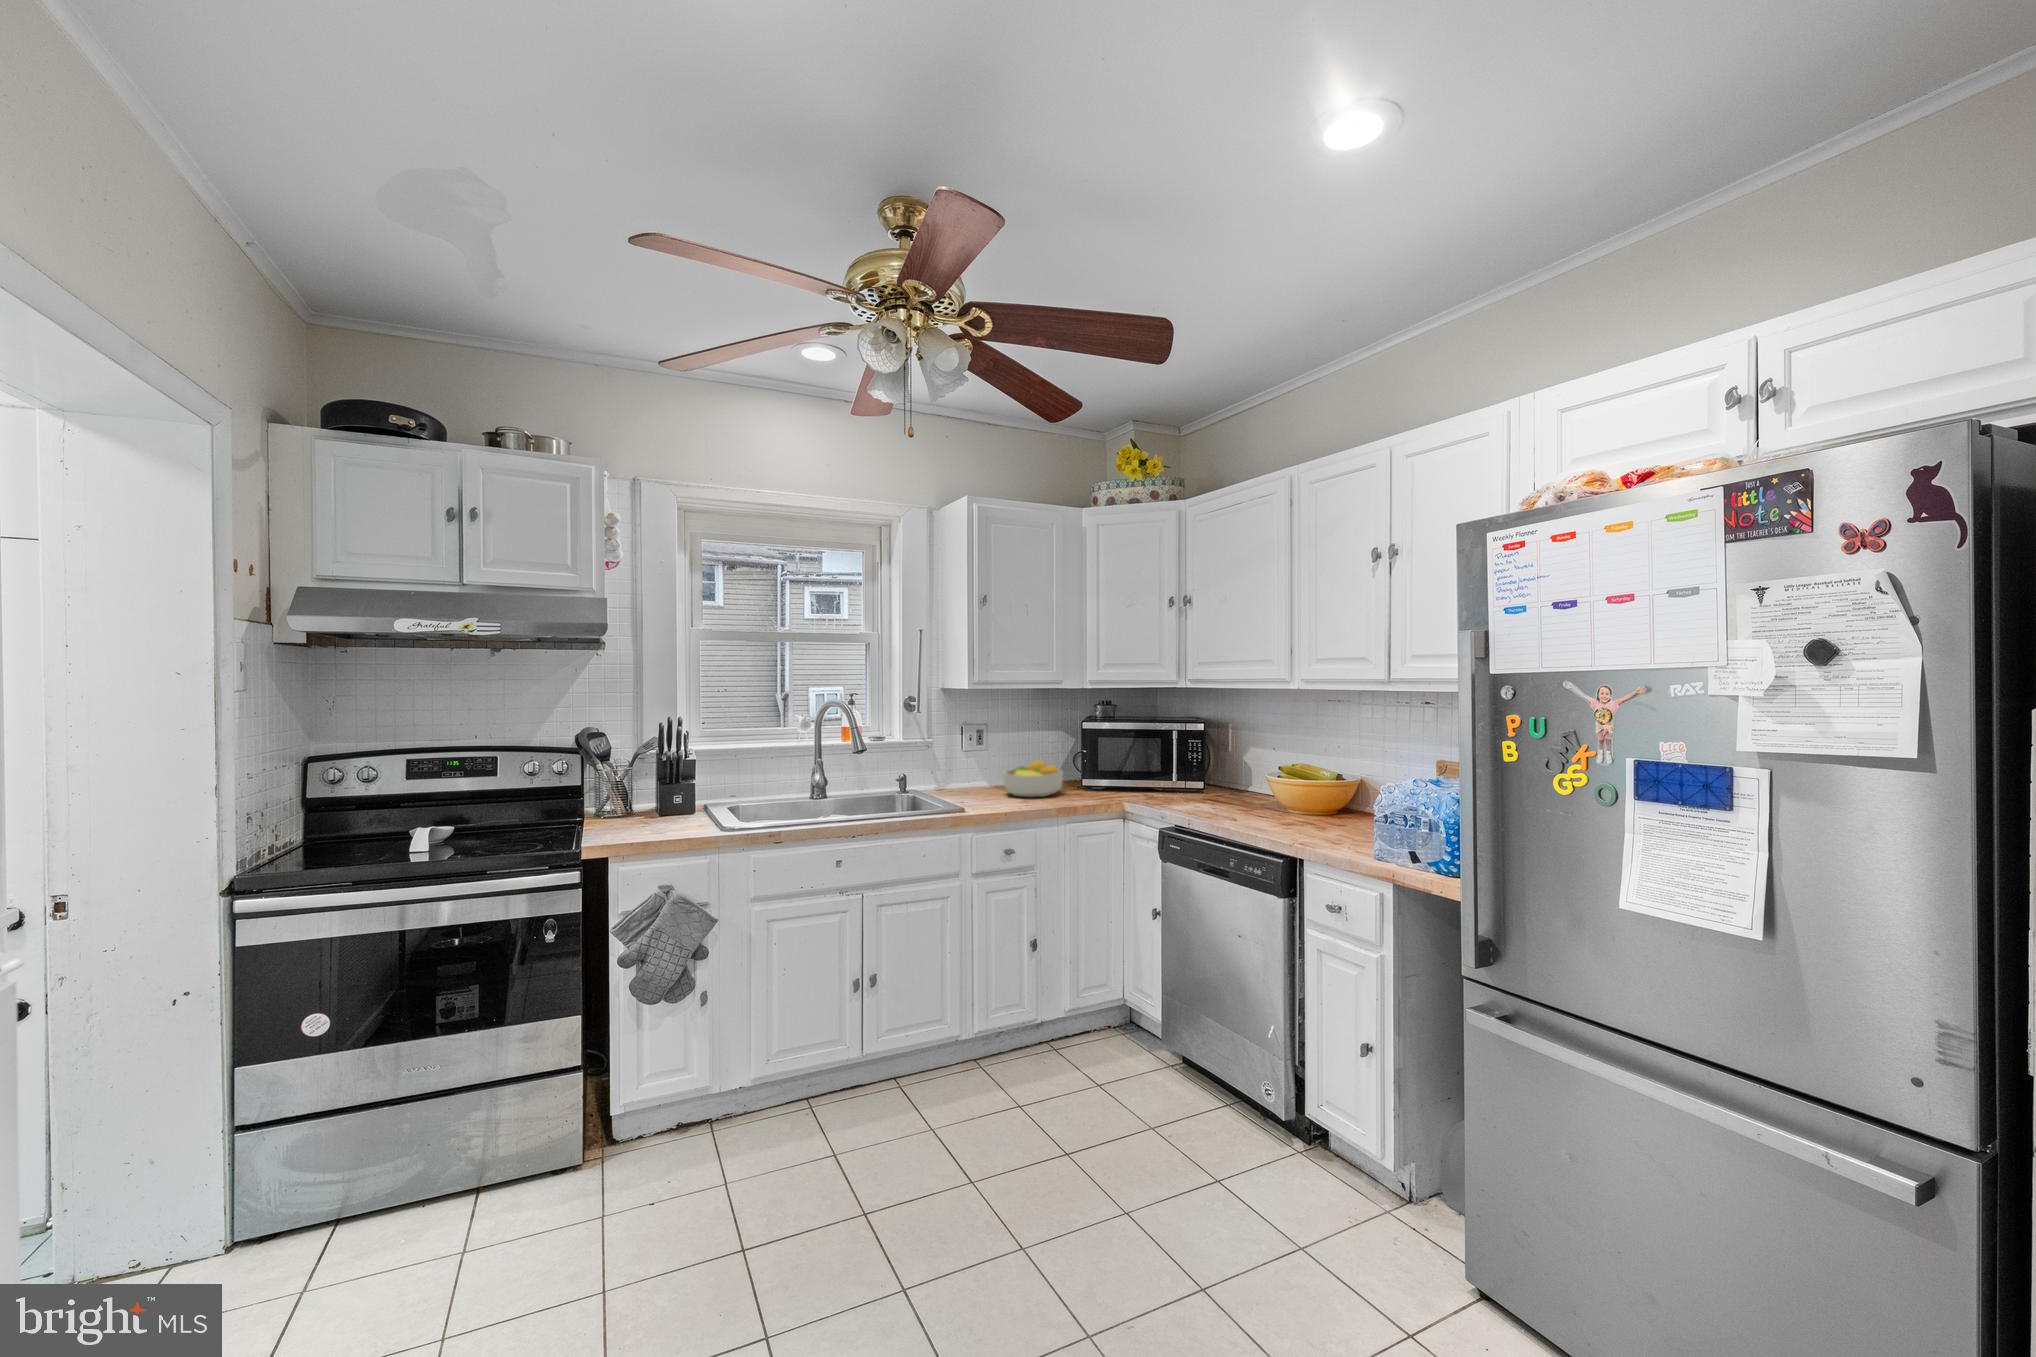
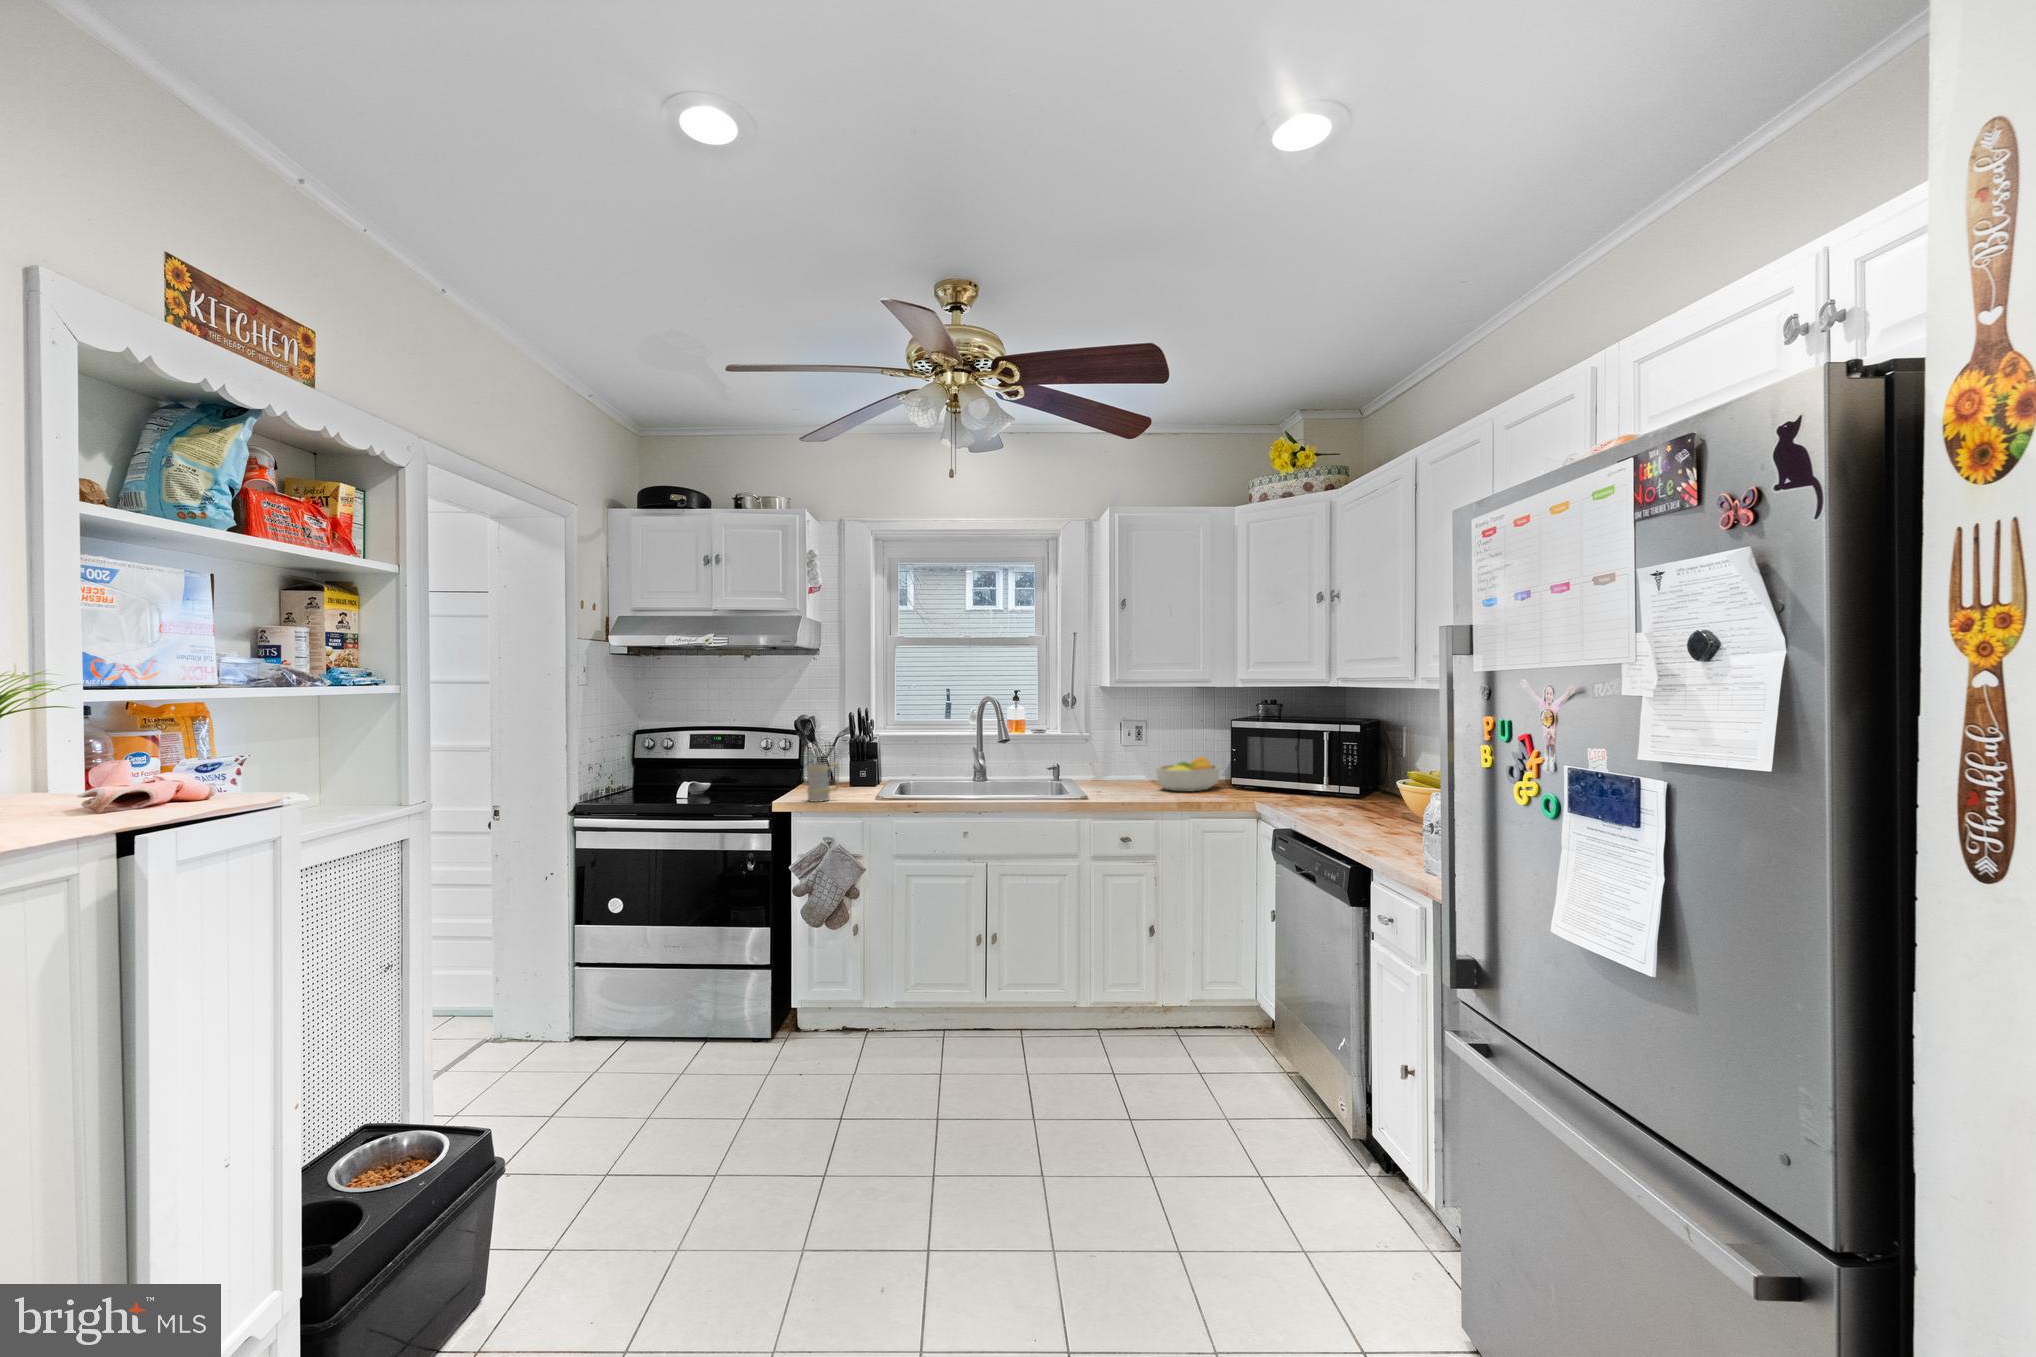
mug: none [623,787,666,840] -> present [807,763,839,802]

